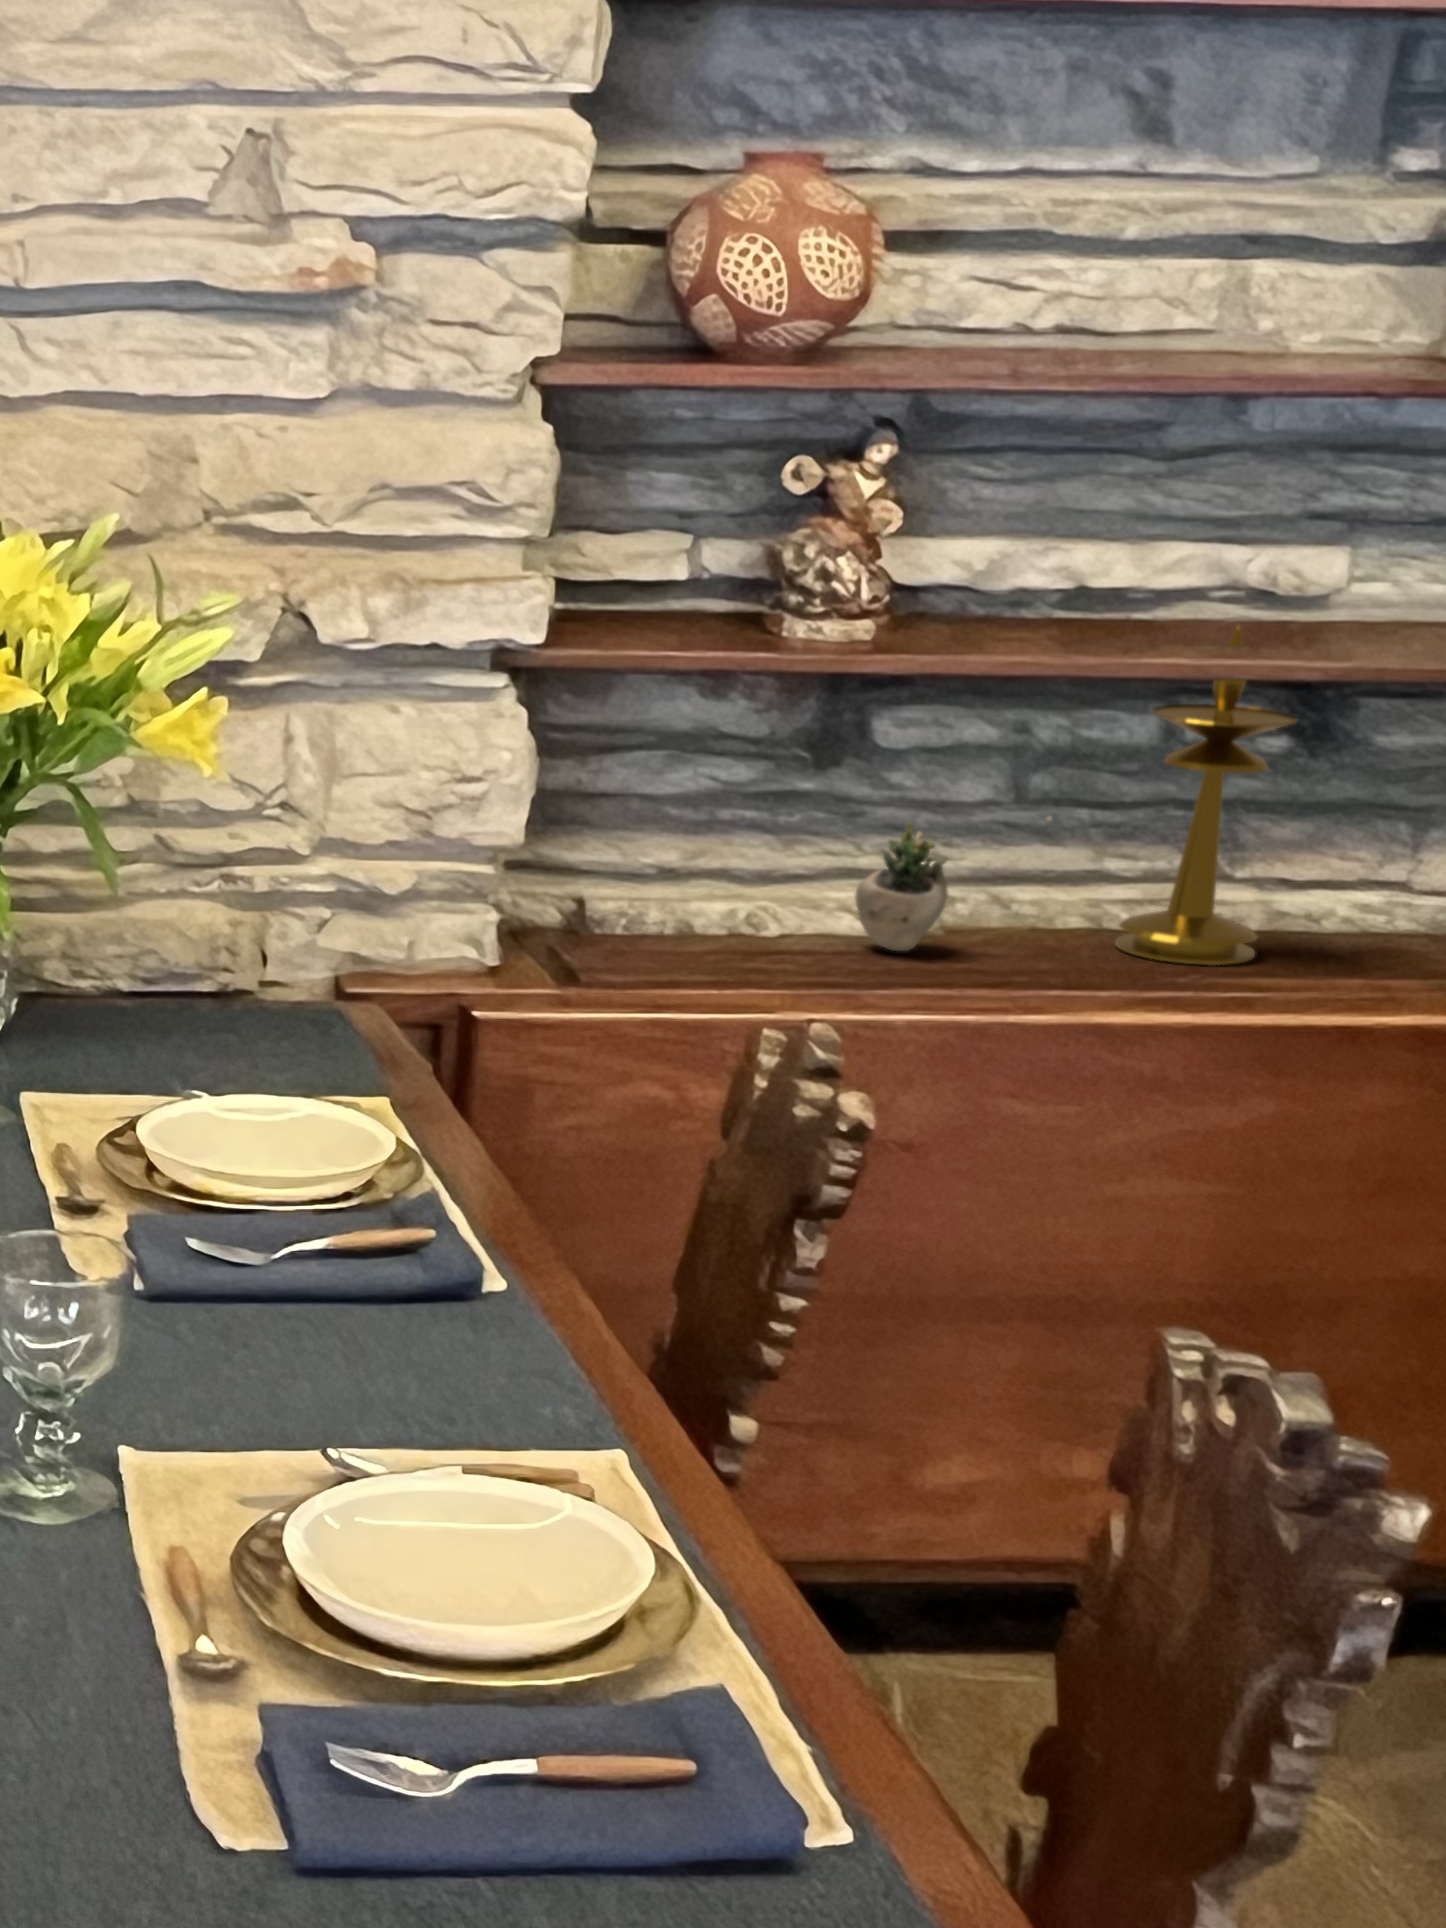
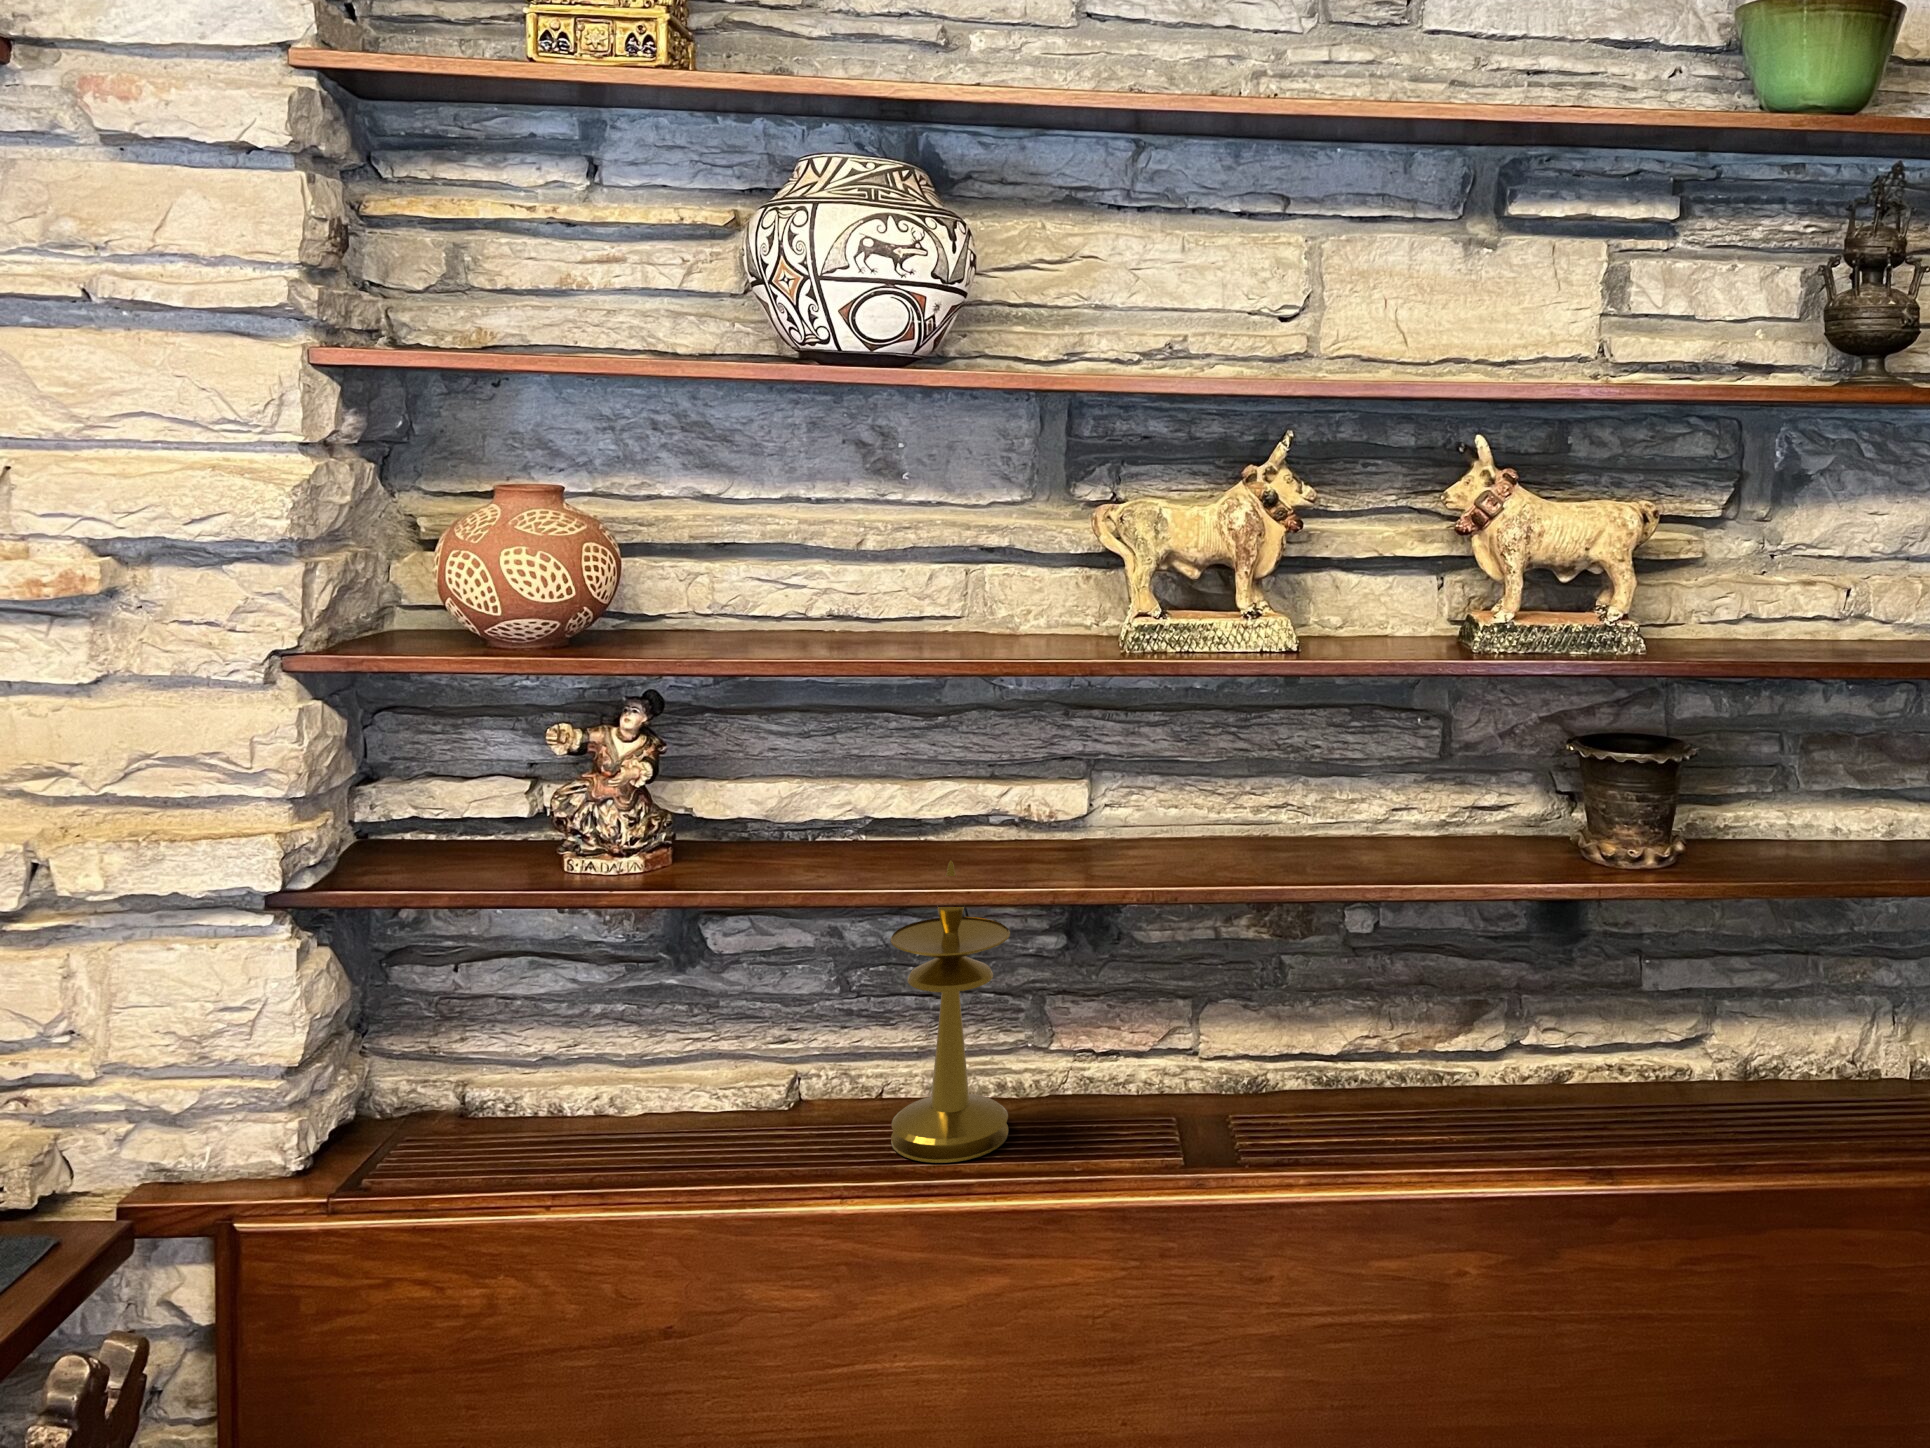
succulent plant: present [855,817,1052,951] -> none [638,1034,786,1152]

